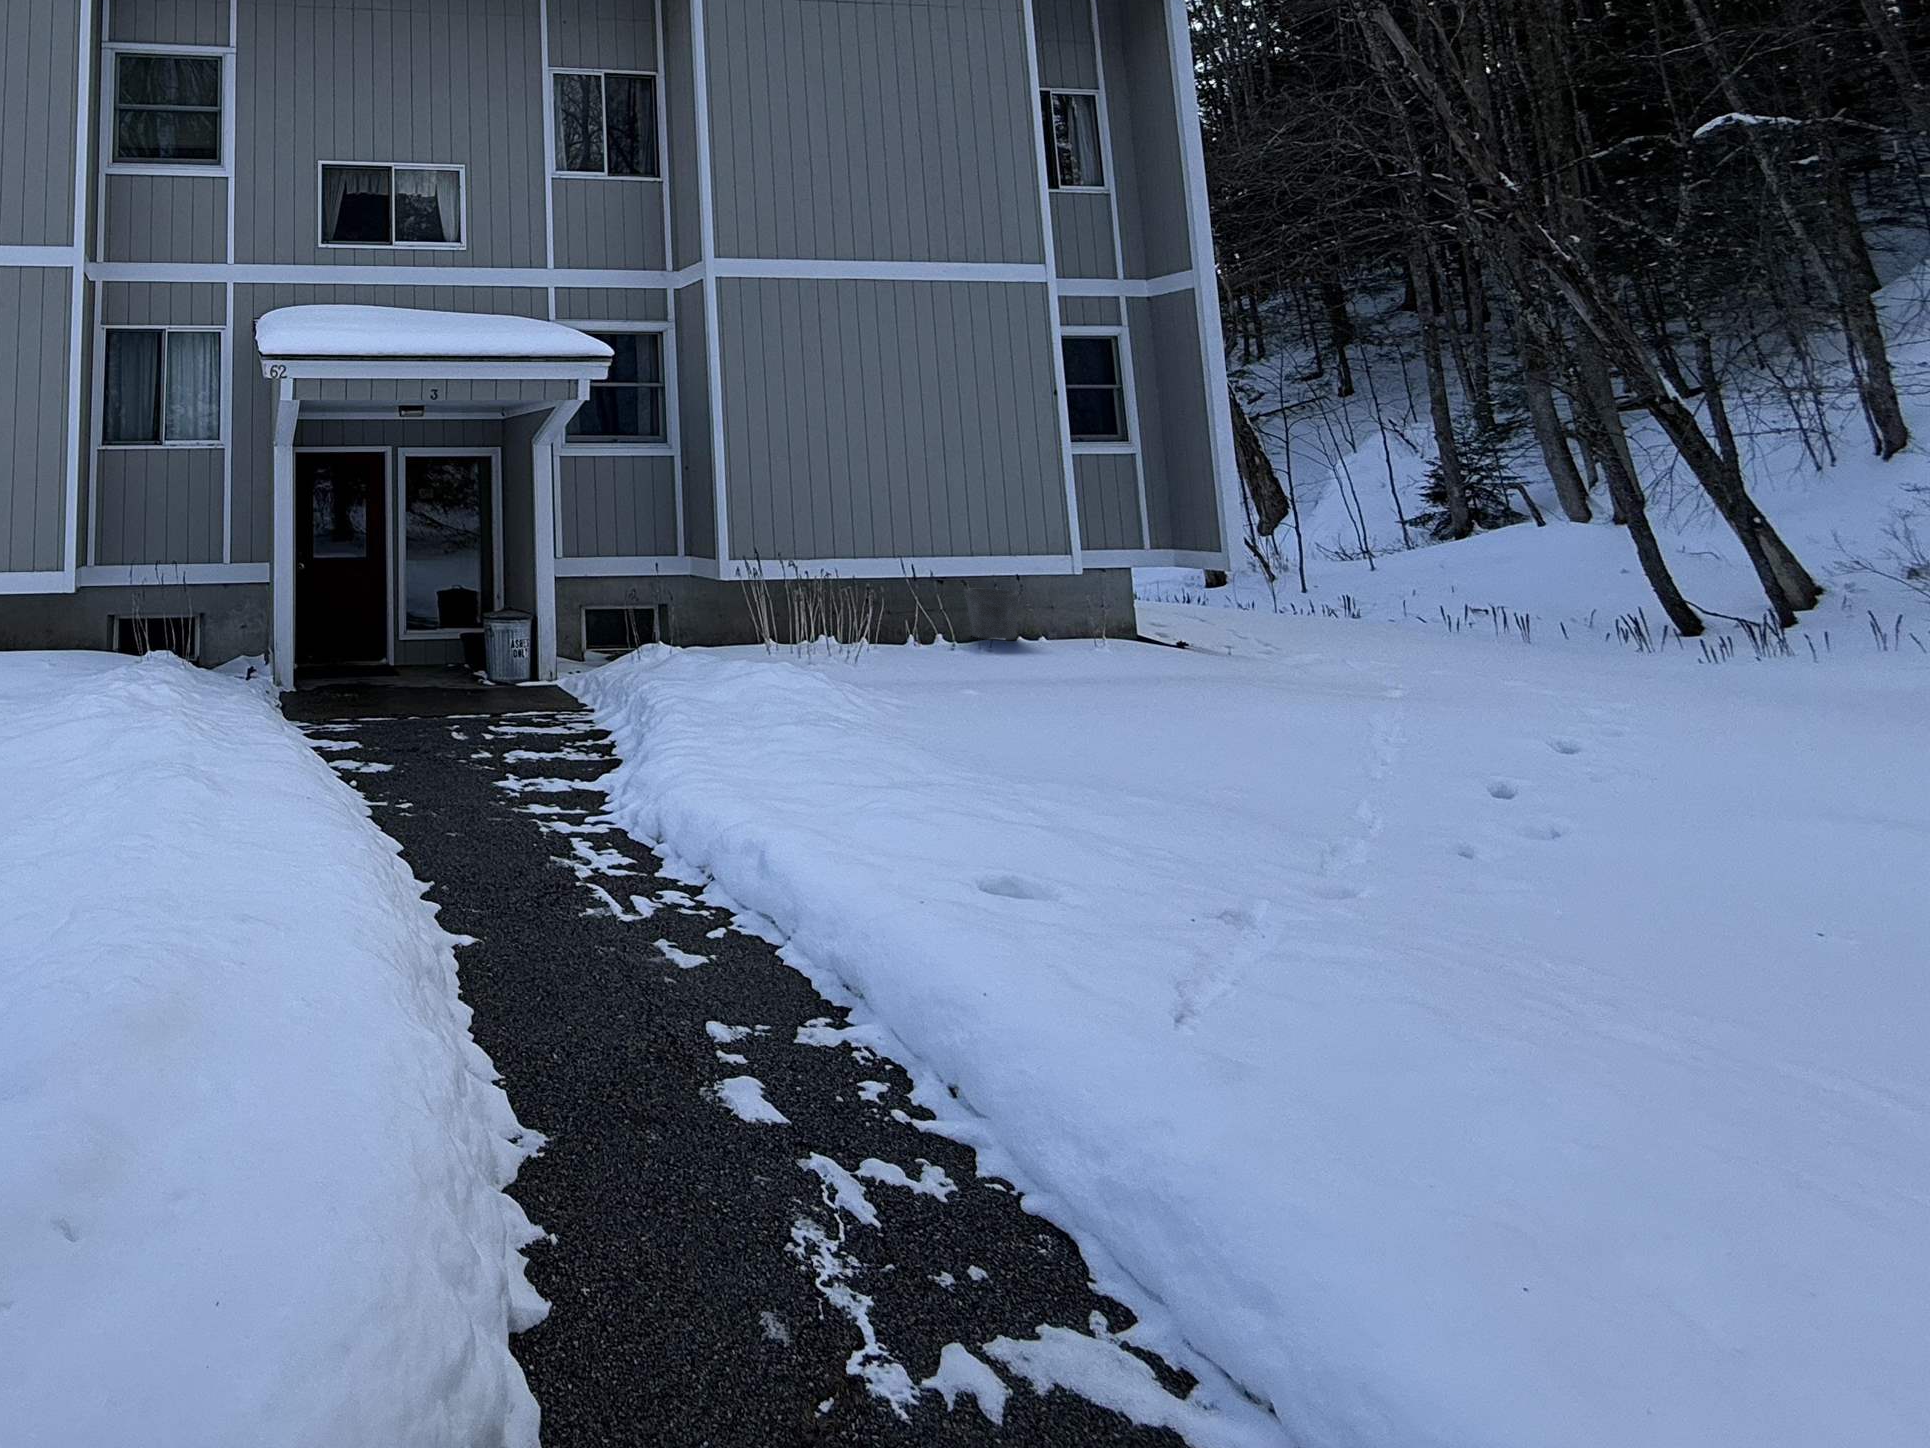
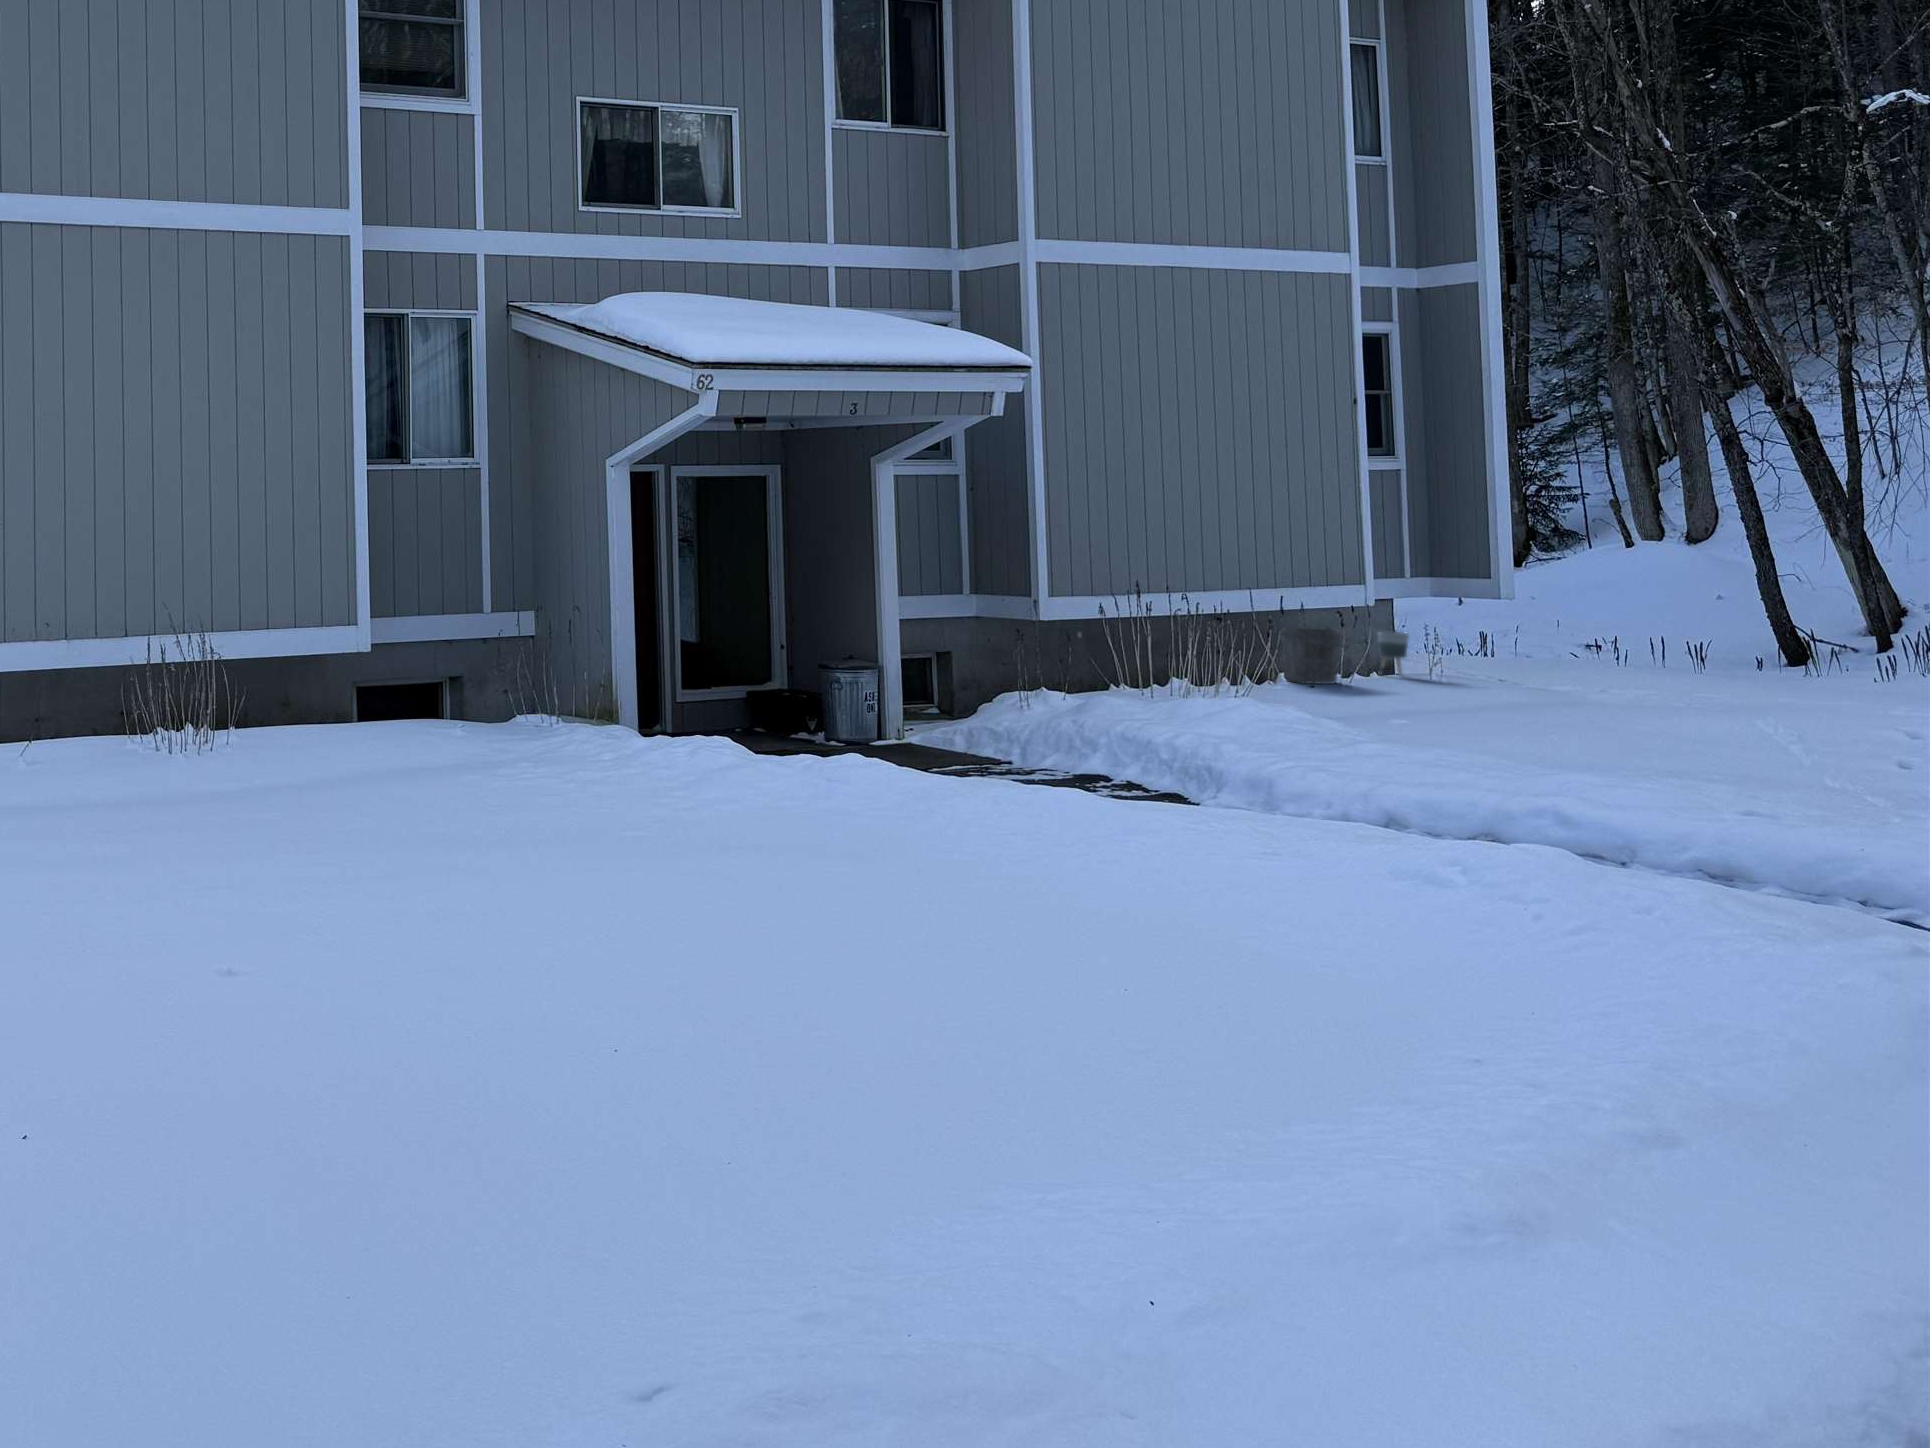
planter: none [1077,594,1105,637] -> present [1378,632,1409,676]

